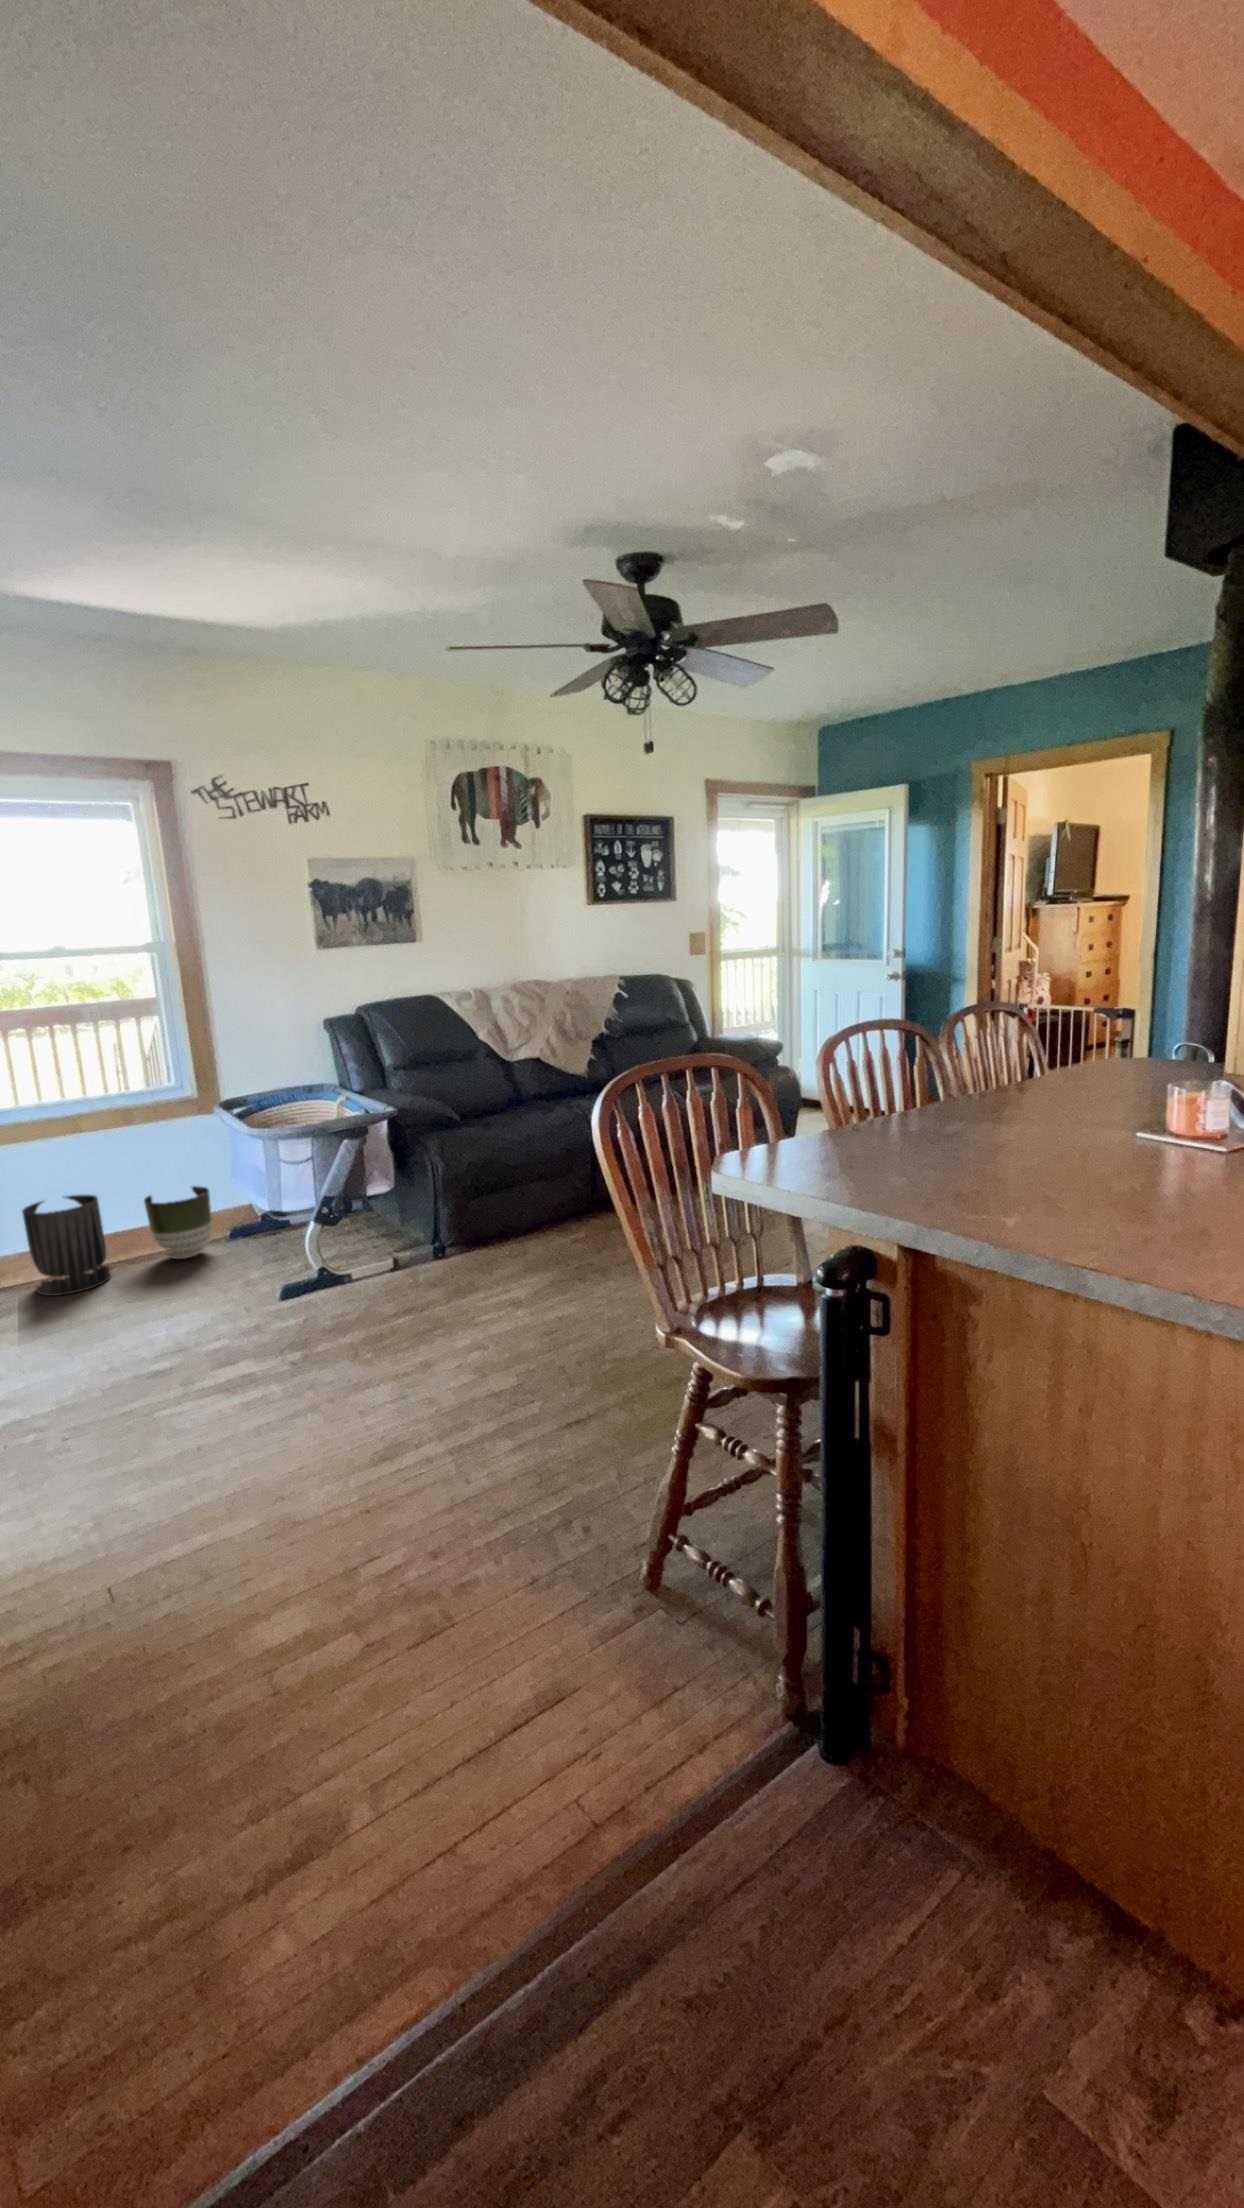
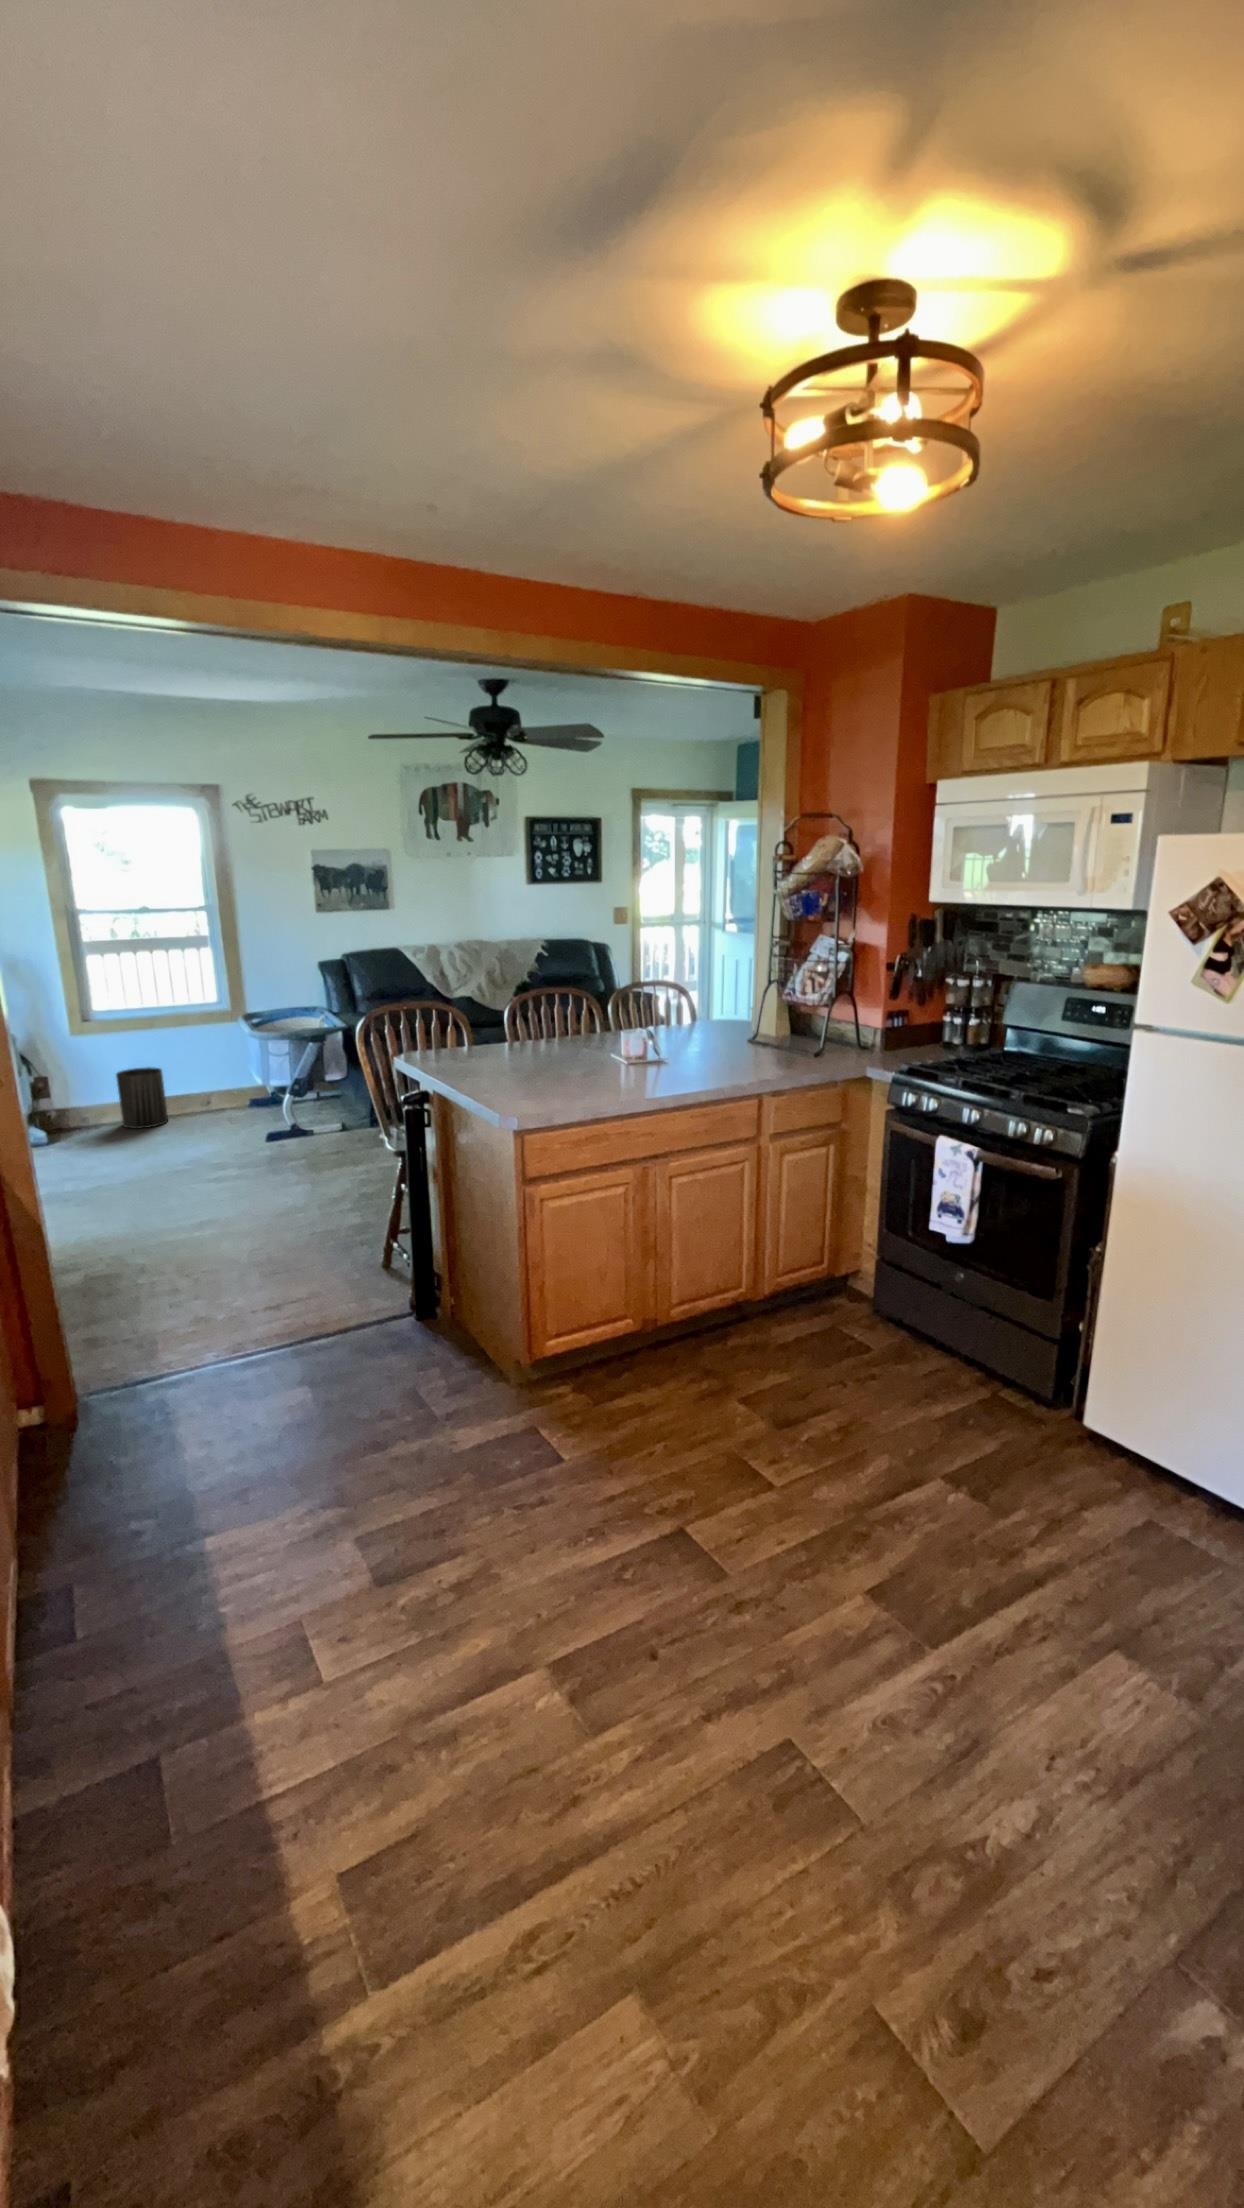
planter: present [144,1186,212,1259] -> none [191,1069,234,1115]

